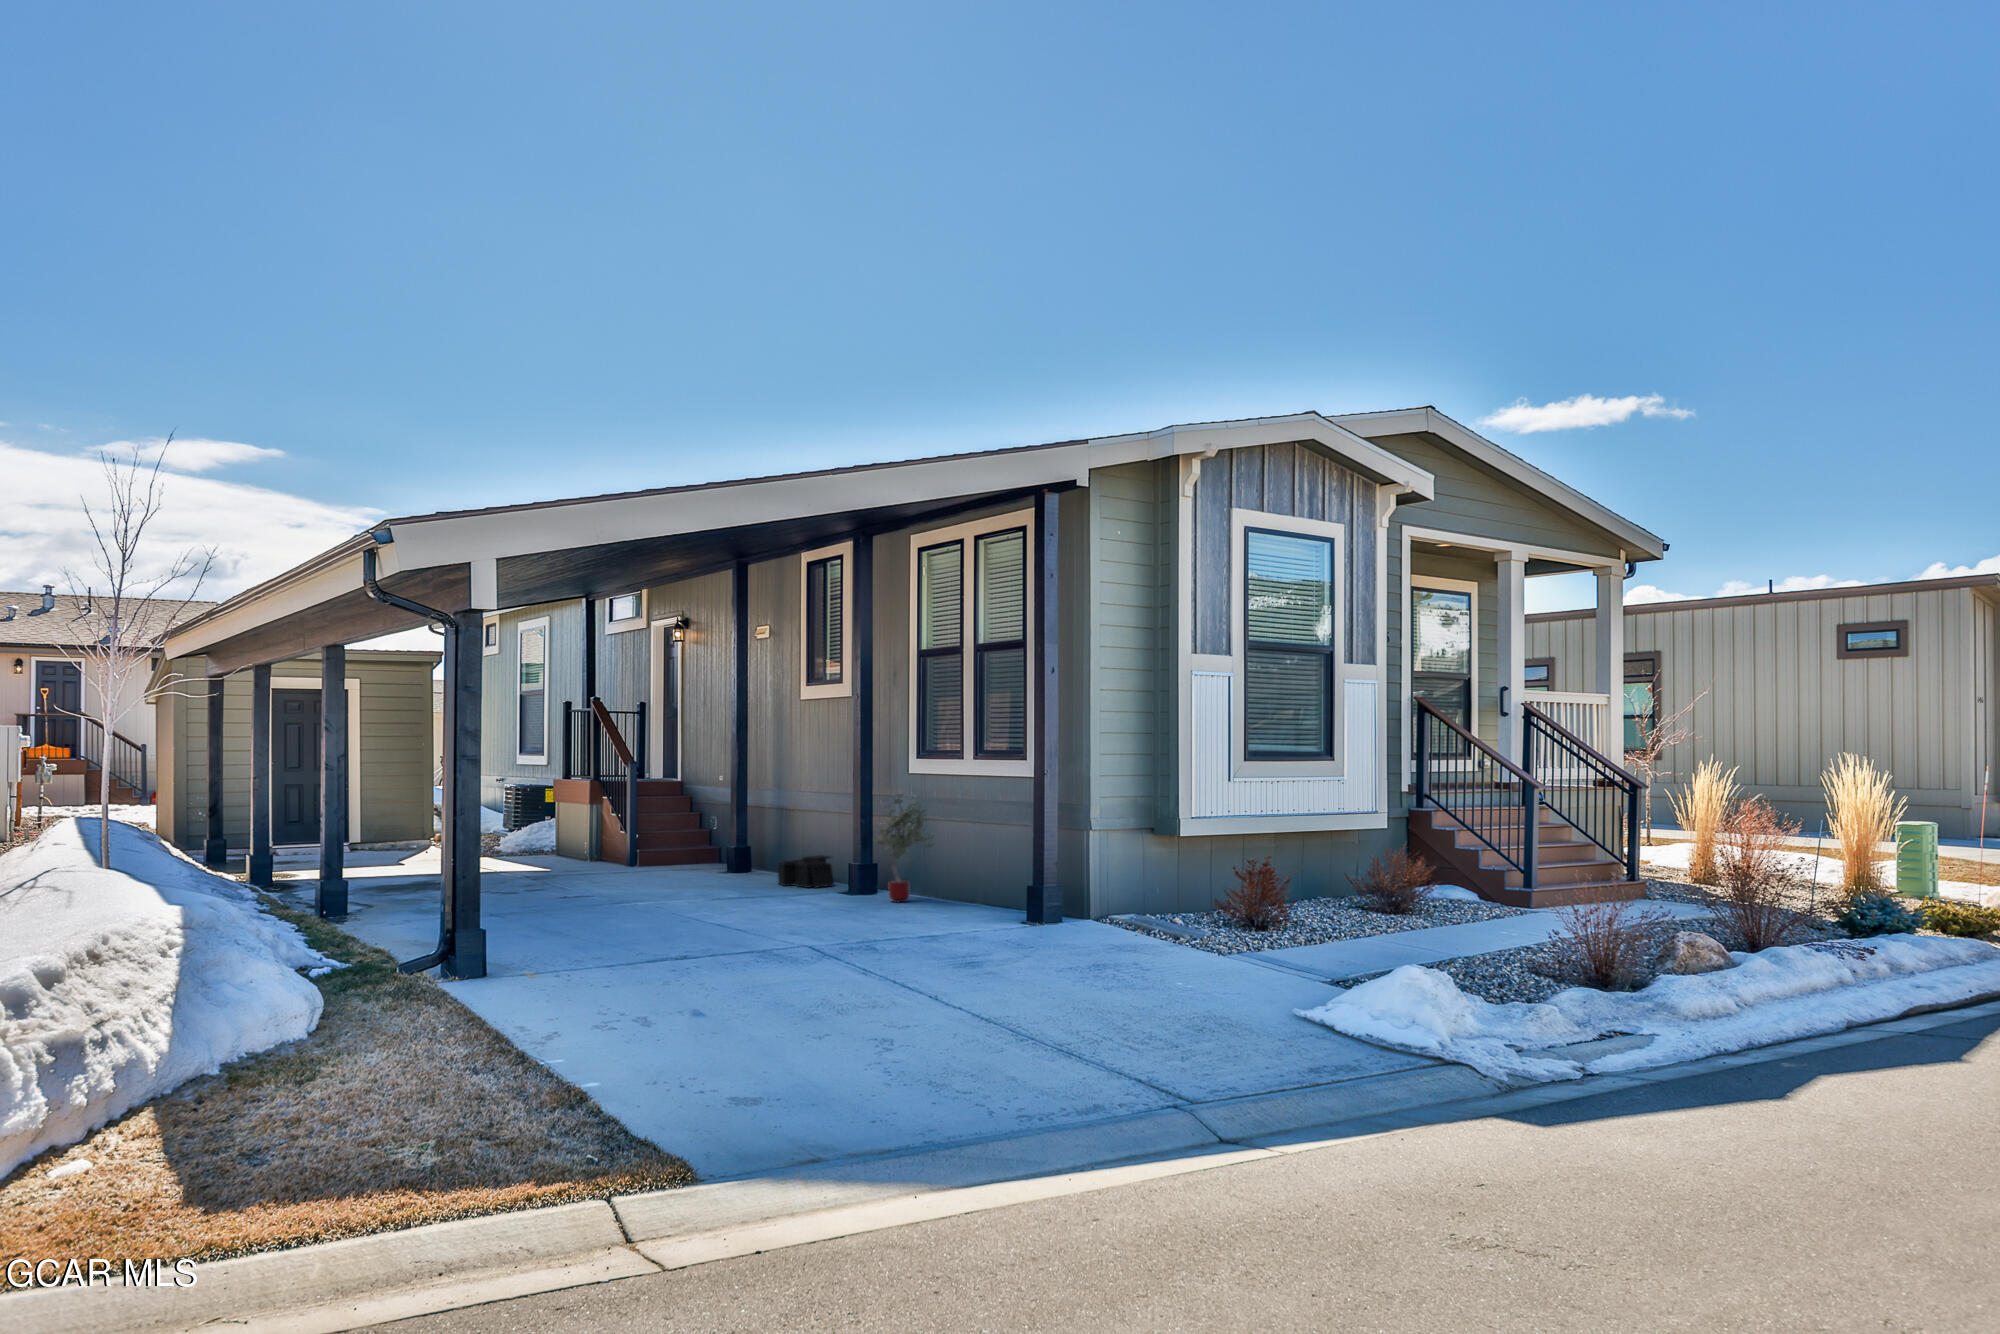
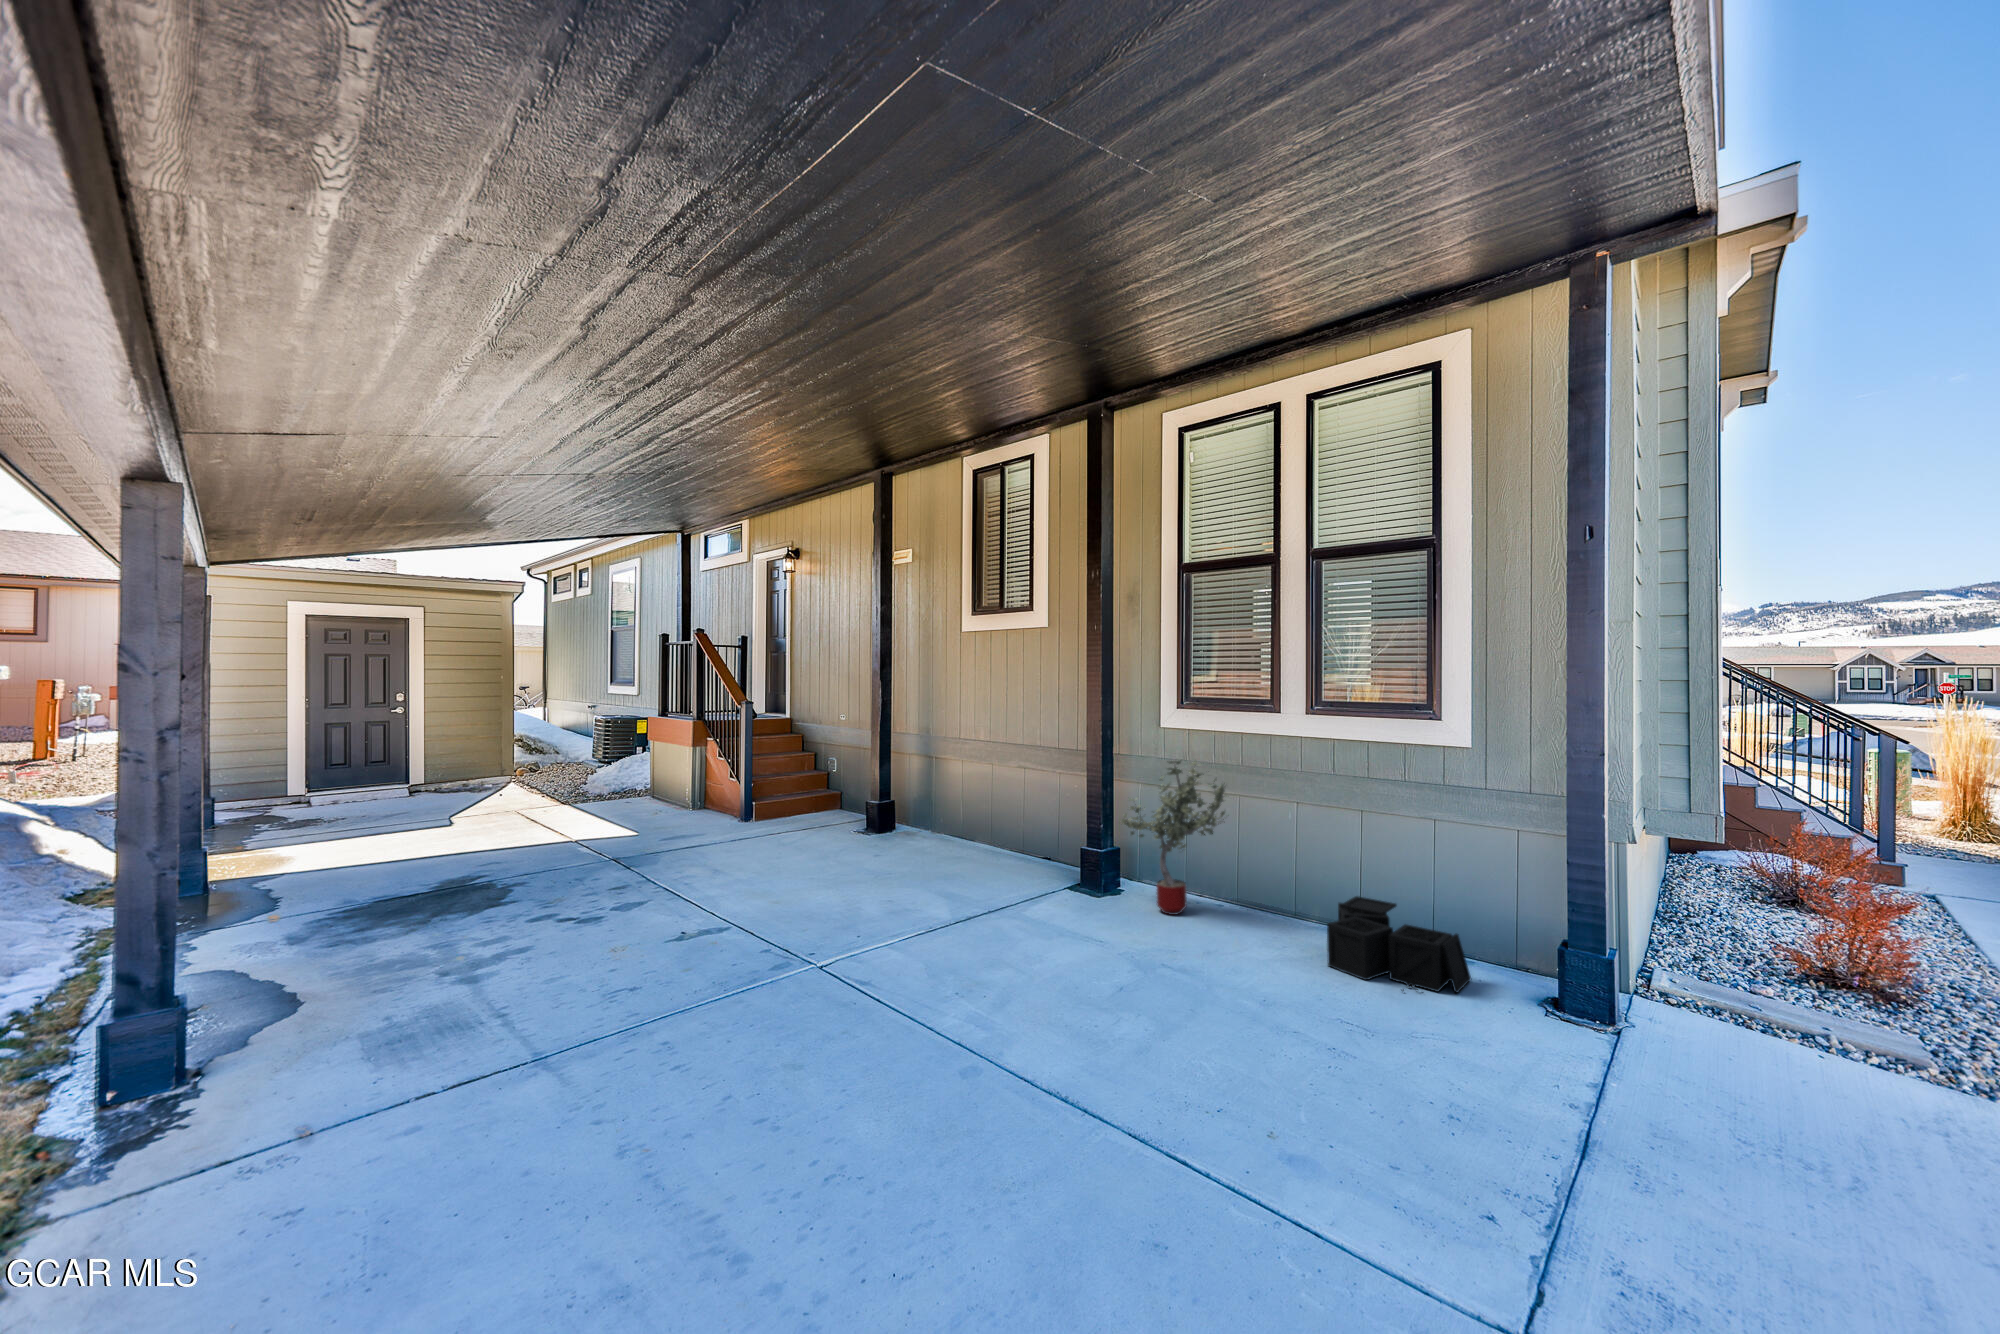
storage bin: present [778,855,834,888] -> present [1327,896,1471,993]

